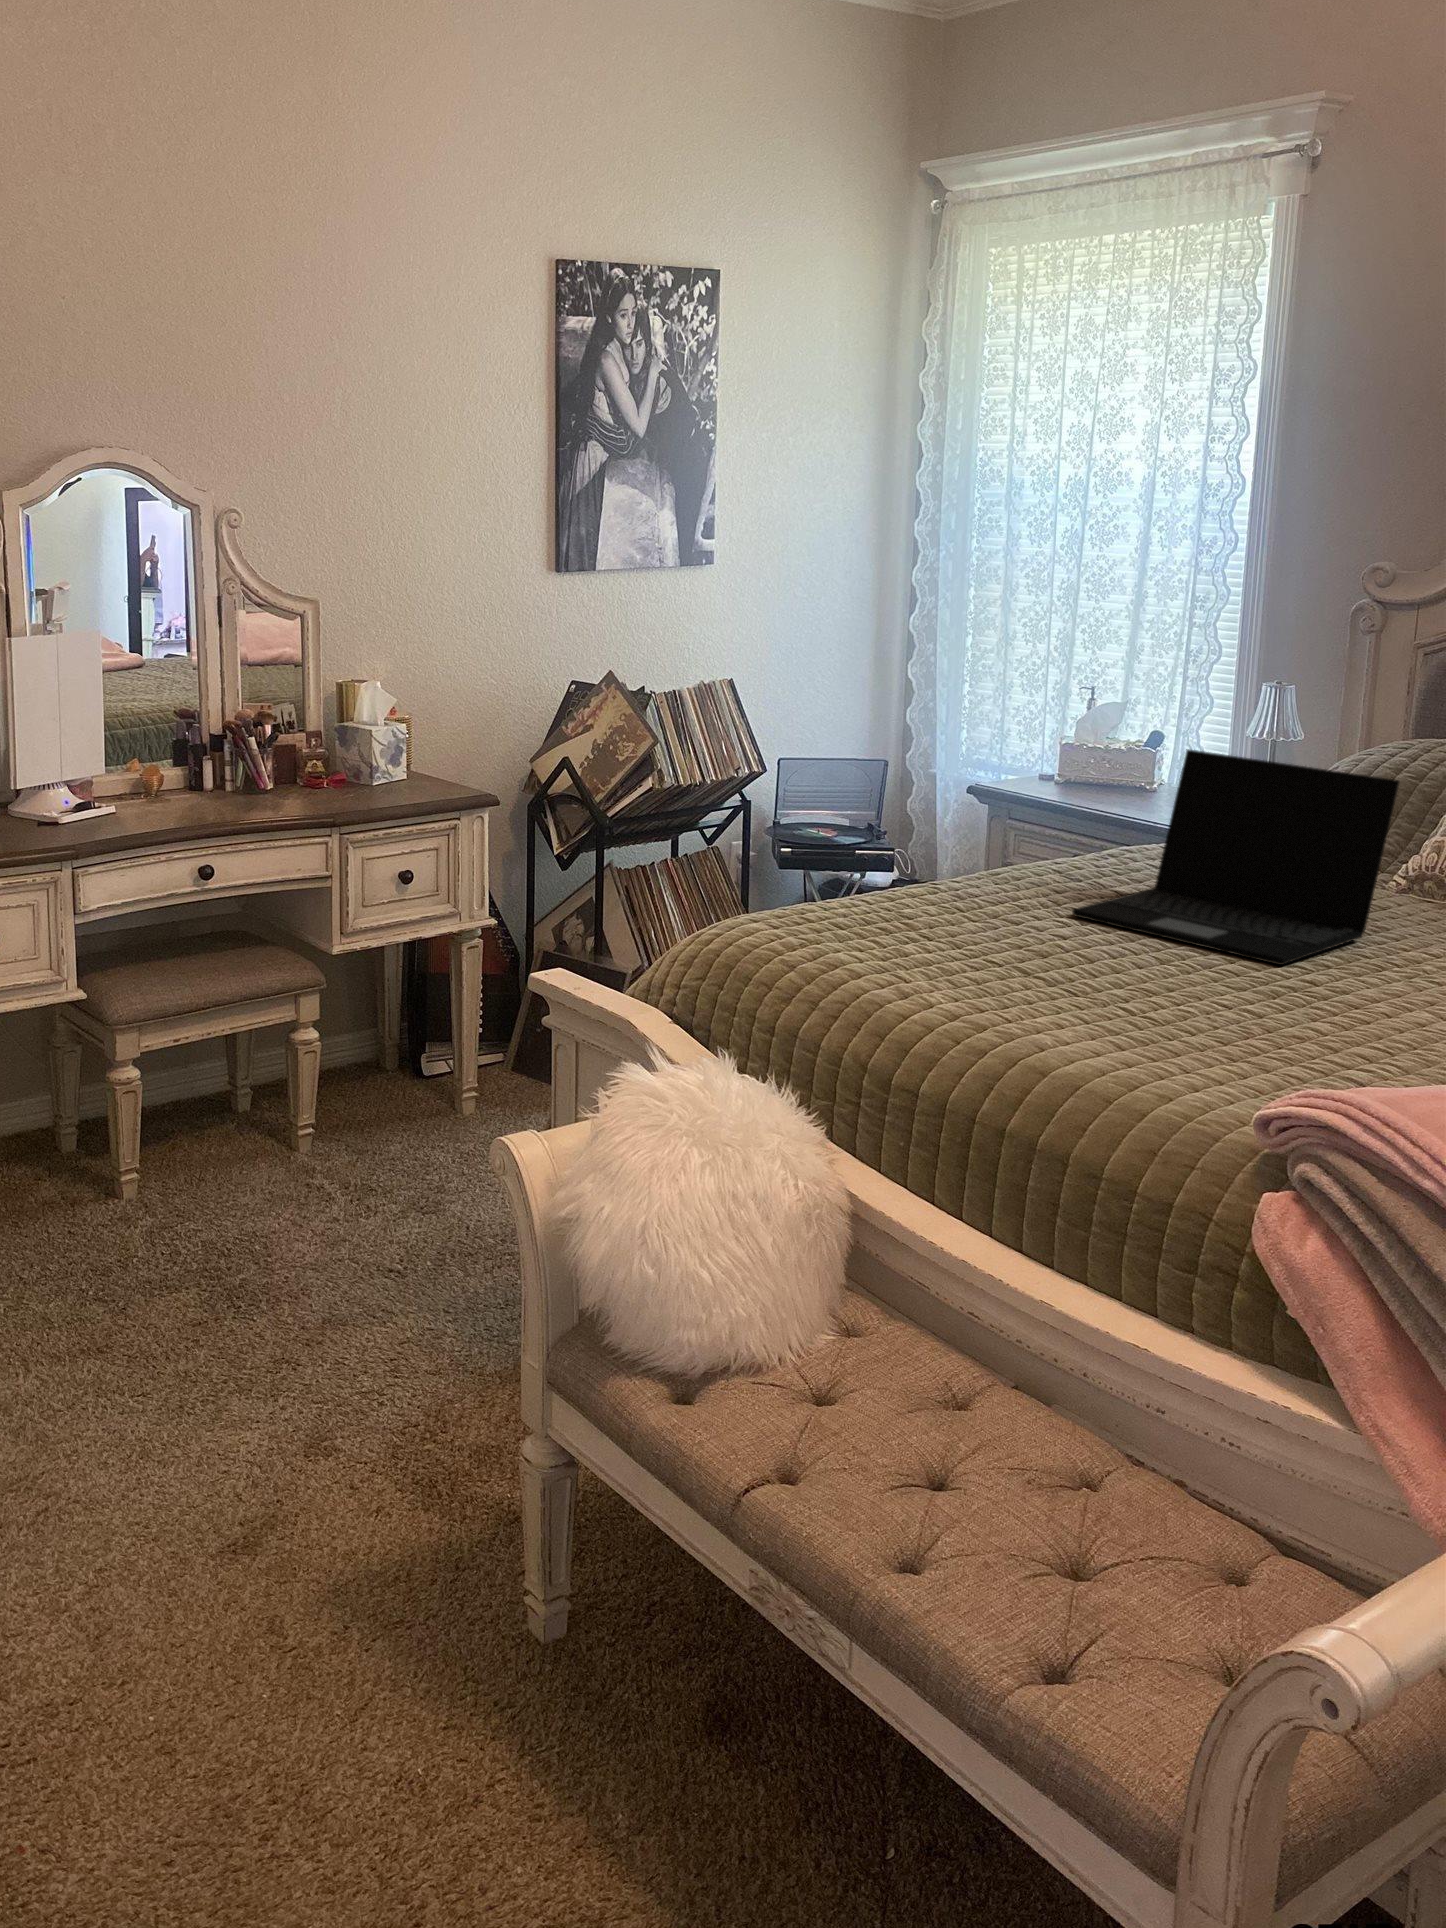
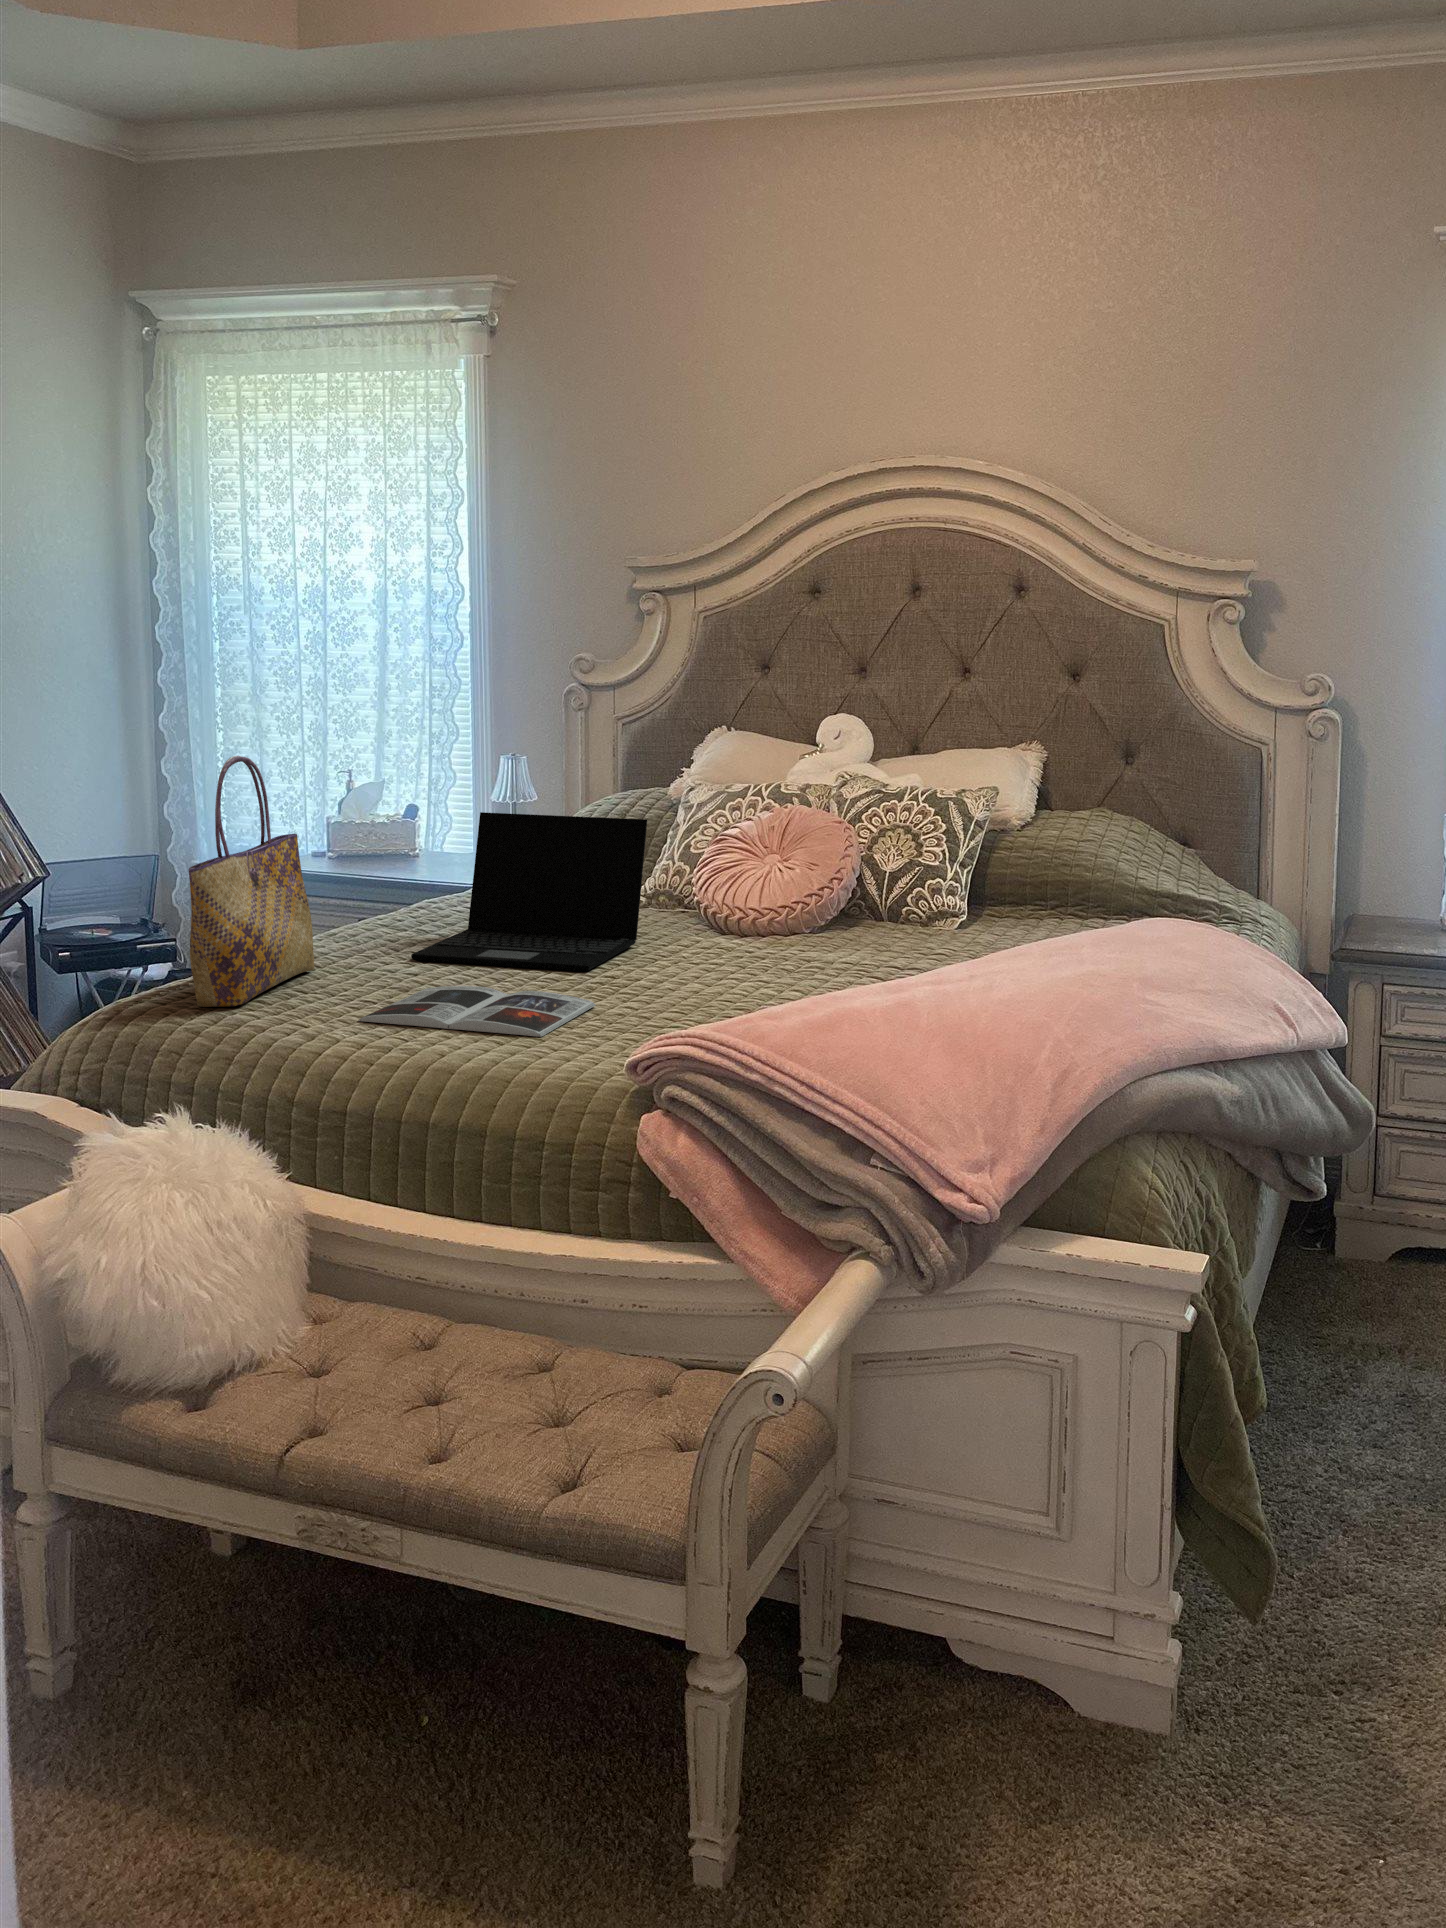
tote bag: none [807,659,959,941] -> present [189,756,315,1007]
magazine: none [970,955,1271,1046] -> present [358,986,596,1037]

